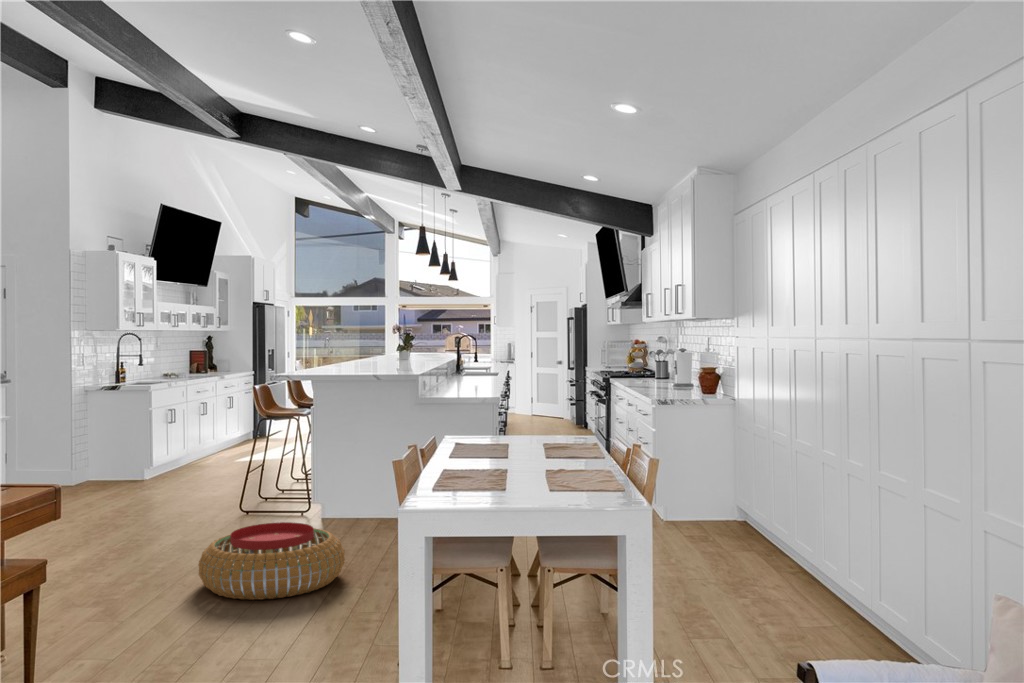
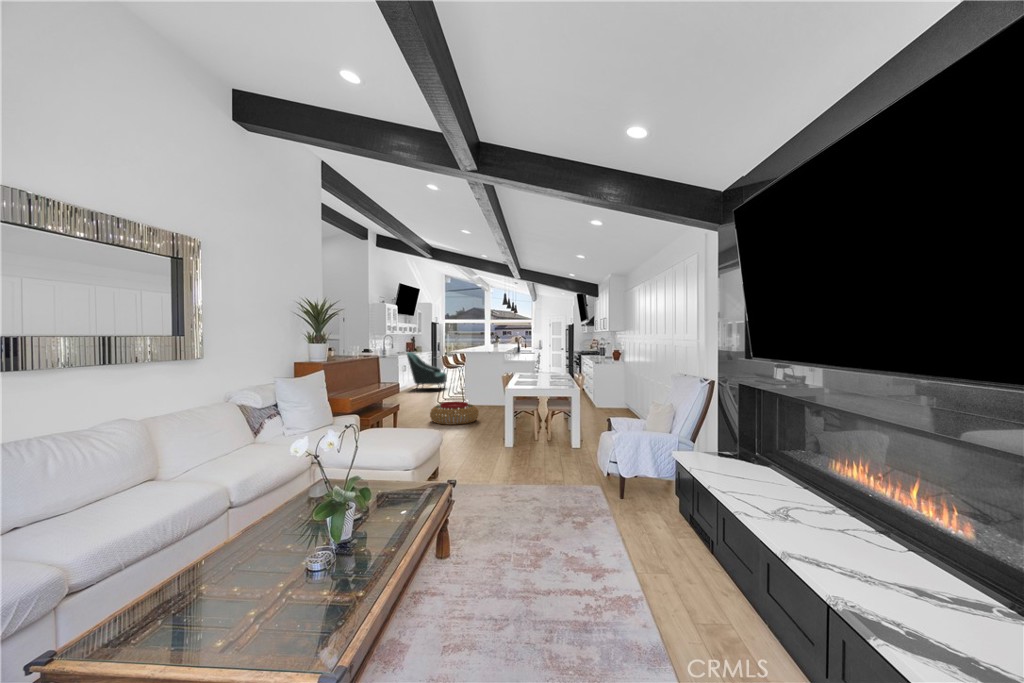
armchair: none [182,375,285,473] -> present [407,352,447,390]

